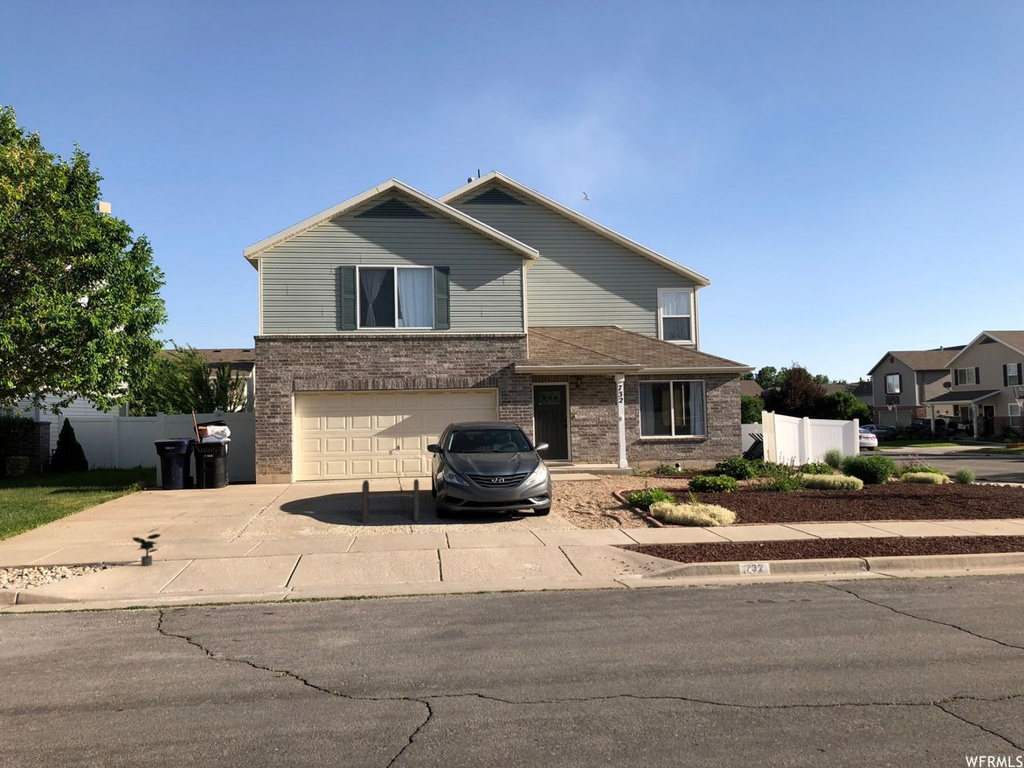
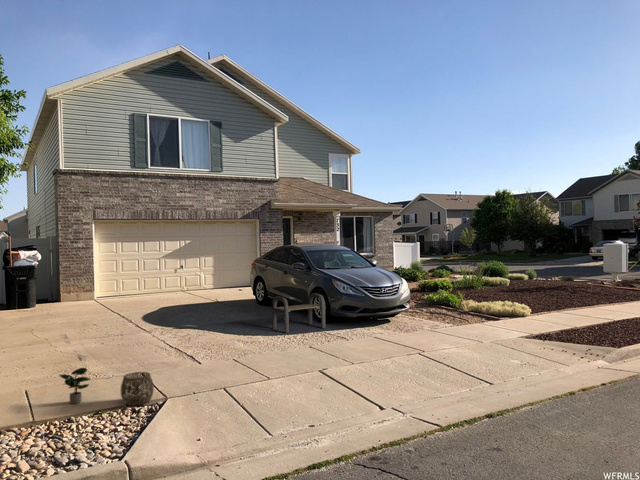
woven basket: none [66,530,97,558] -> present [121,372,154,405]
potted plant: present [132,534,160,566] -> present [59,368,90,404]

